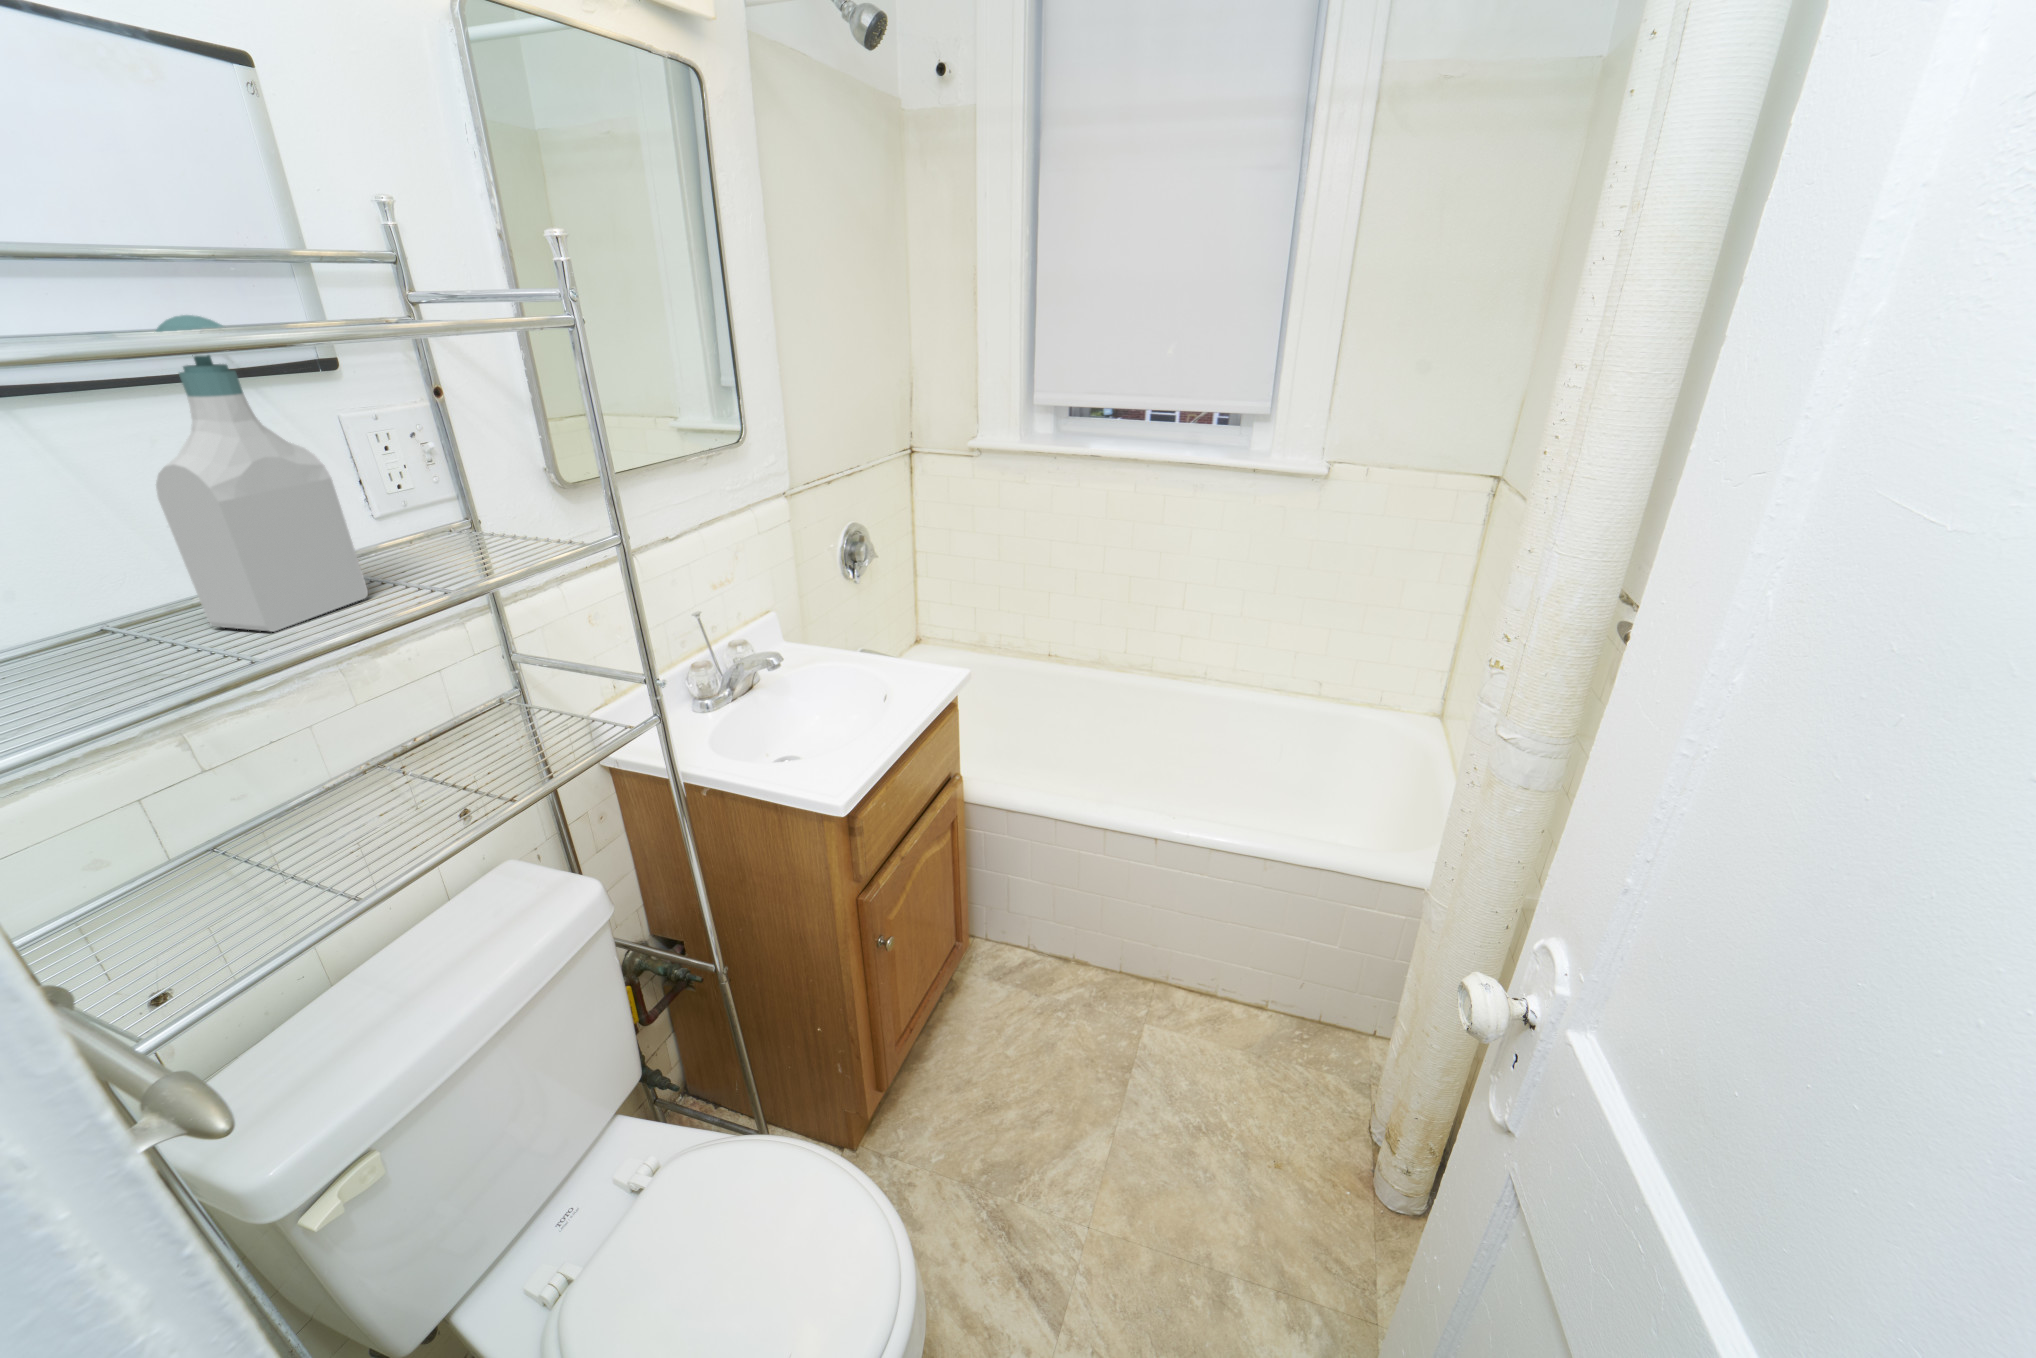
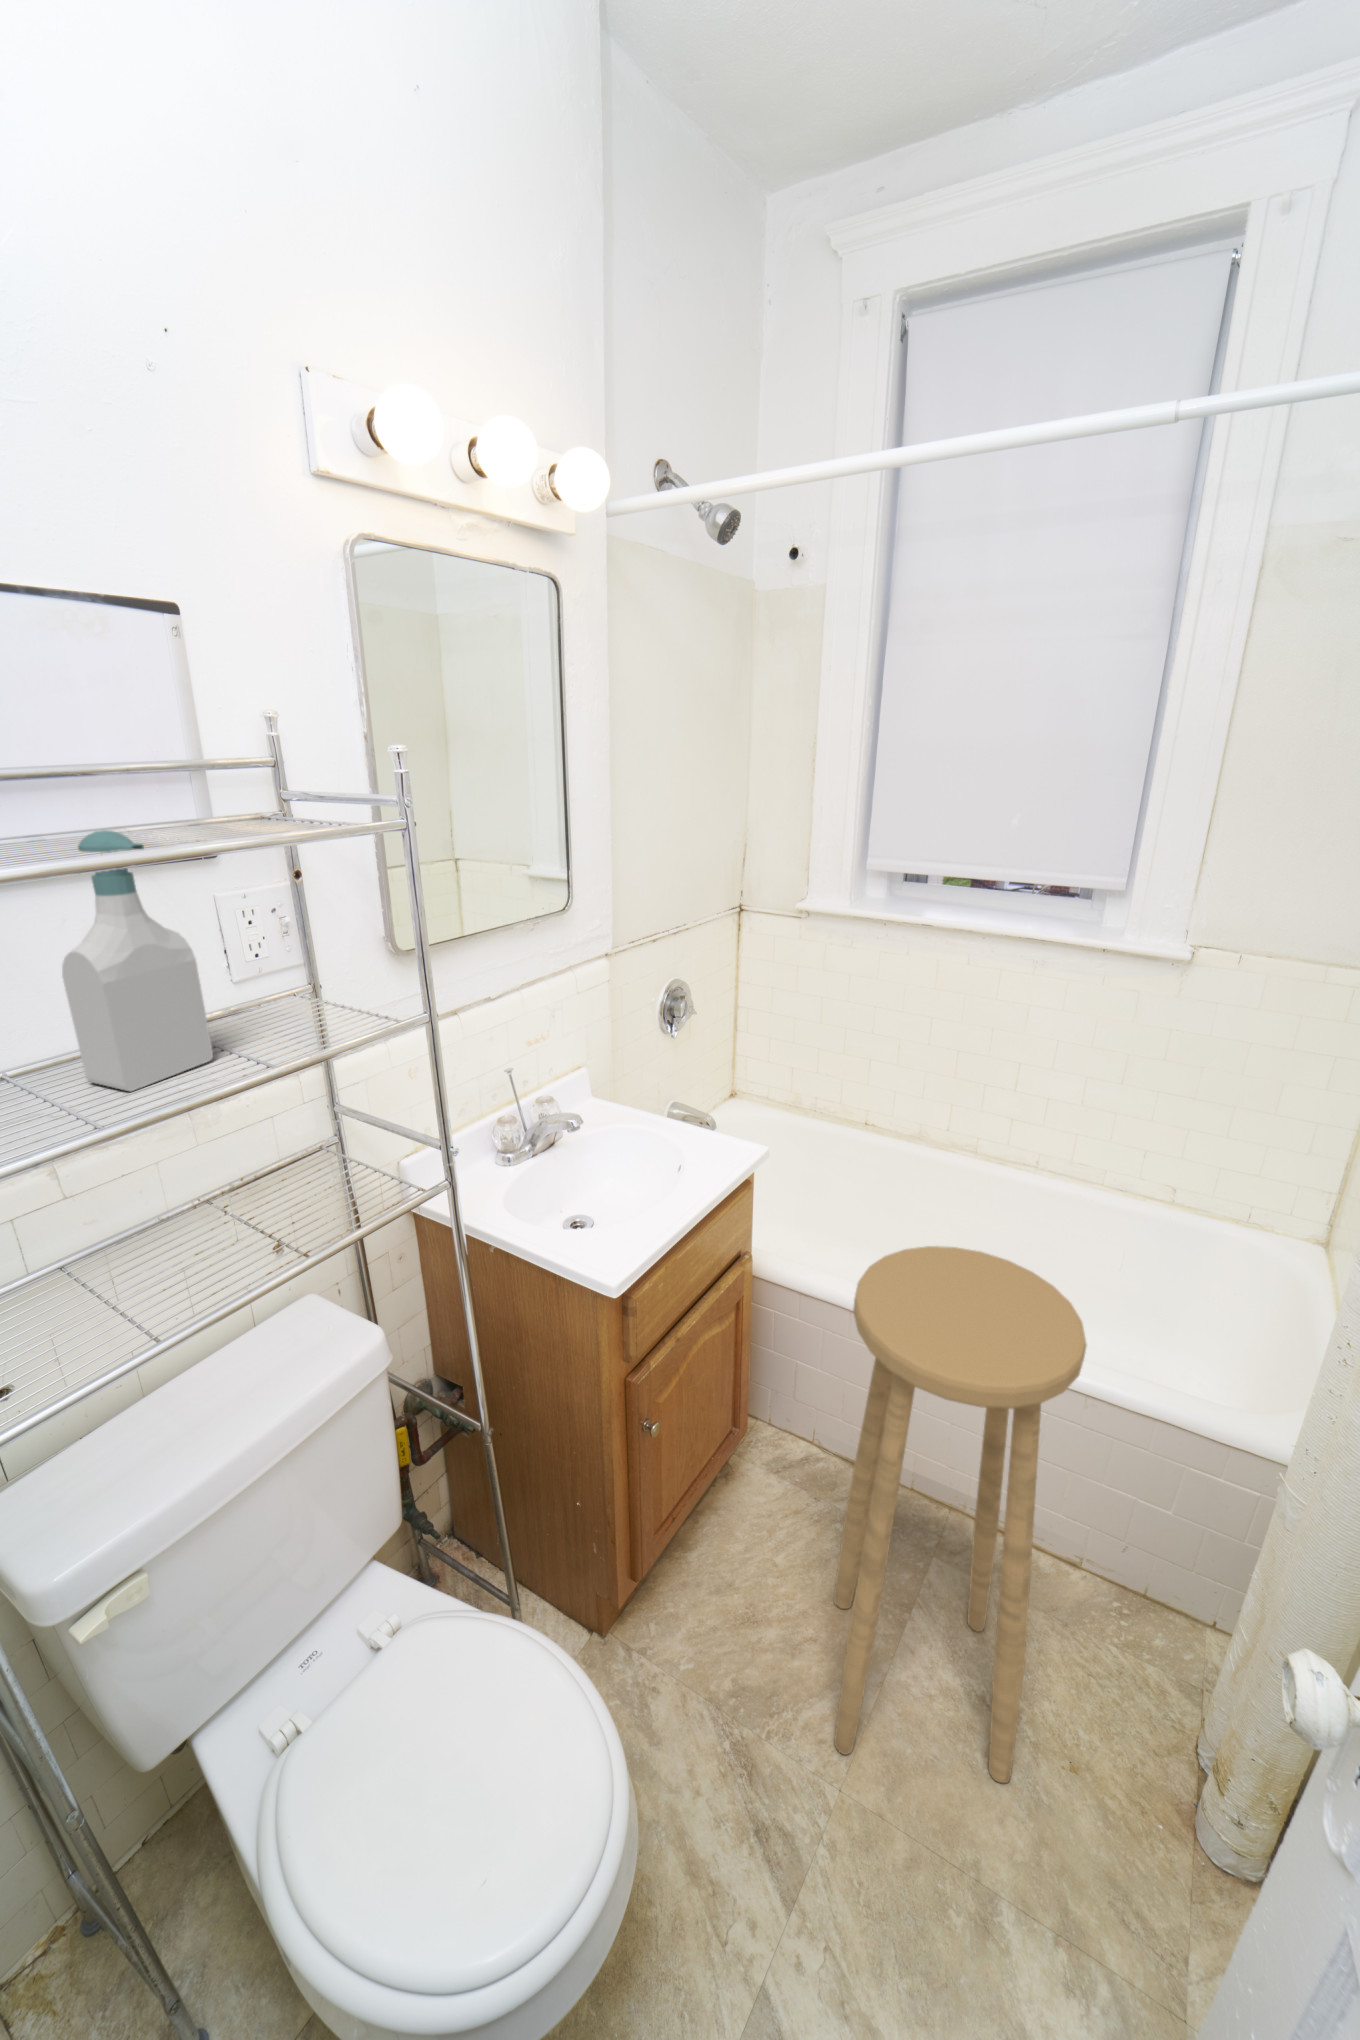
stool: none [1063,739,1279,1195] -> present [834,1246,1087,1783]

